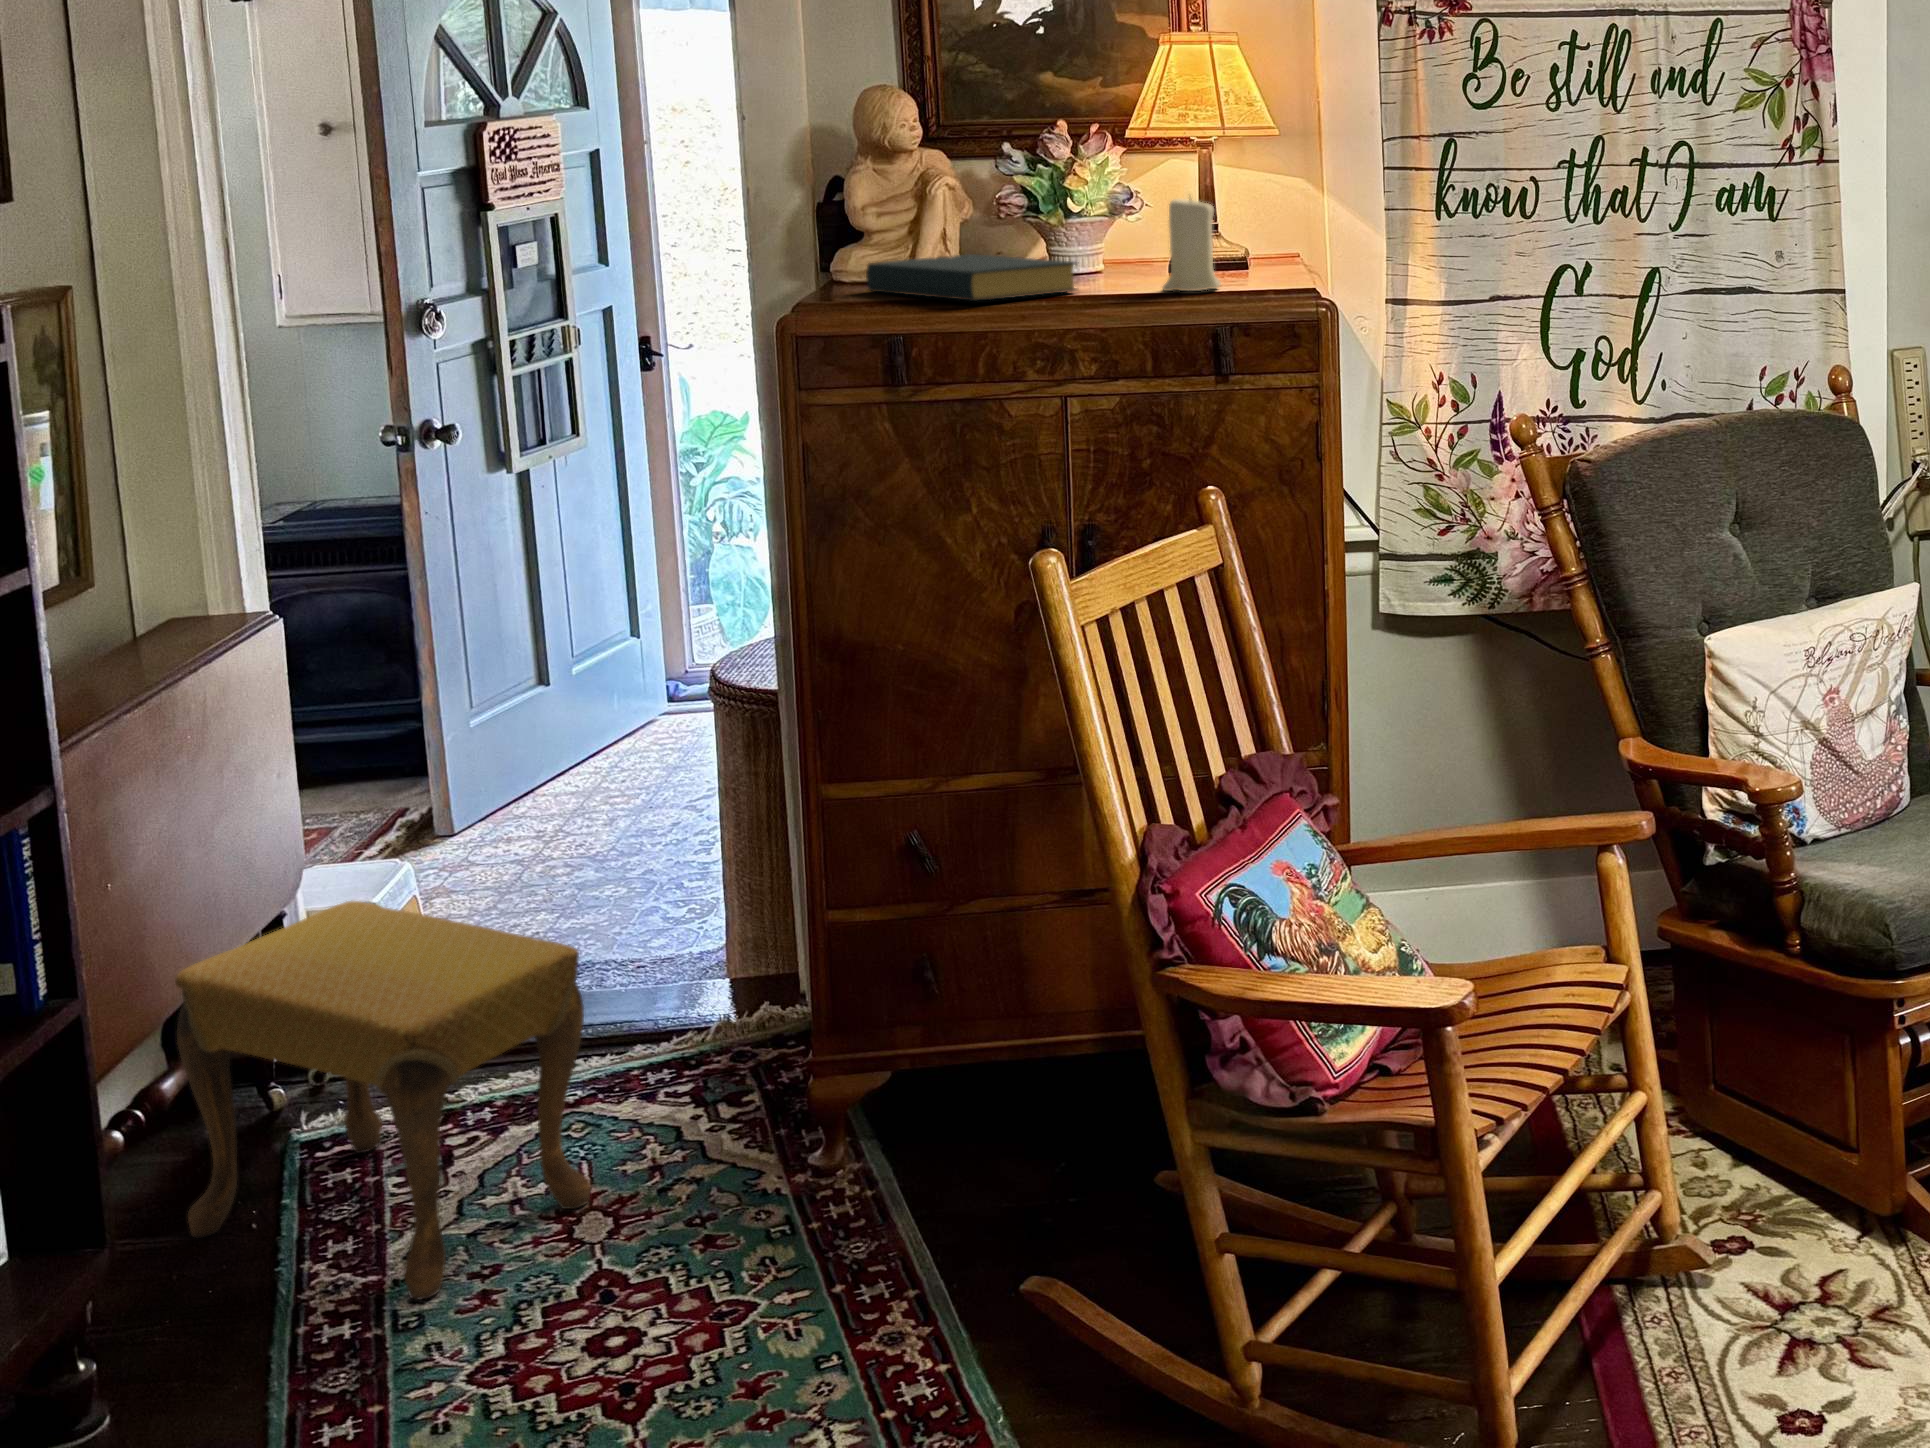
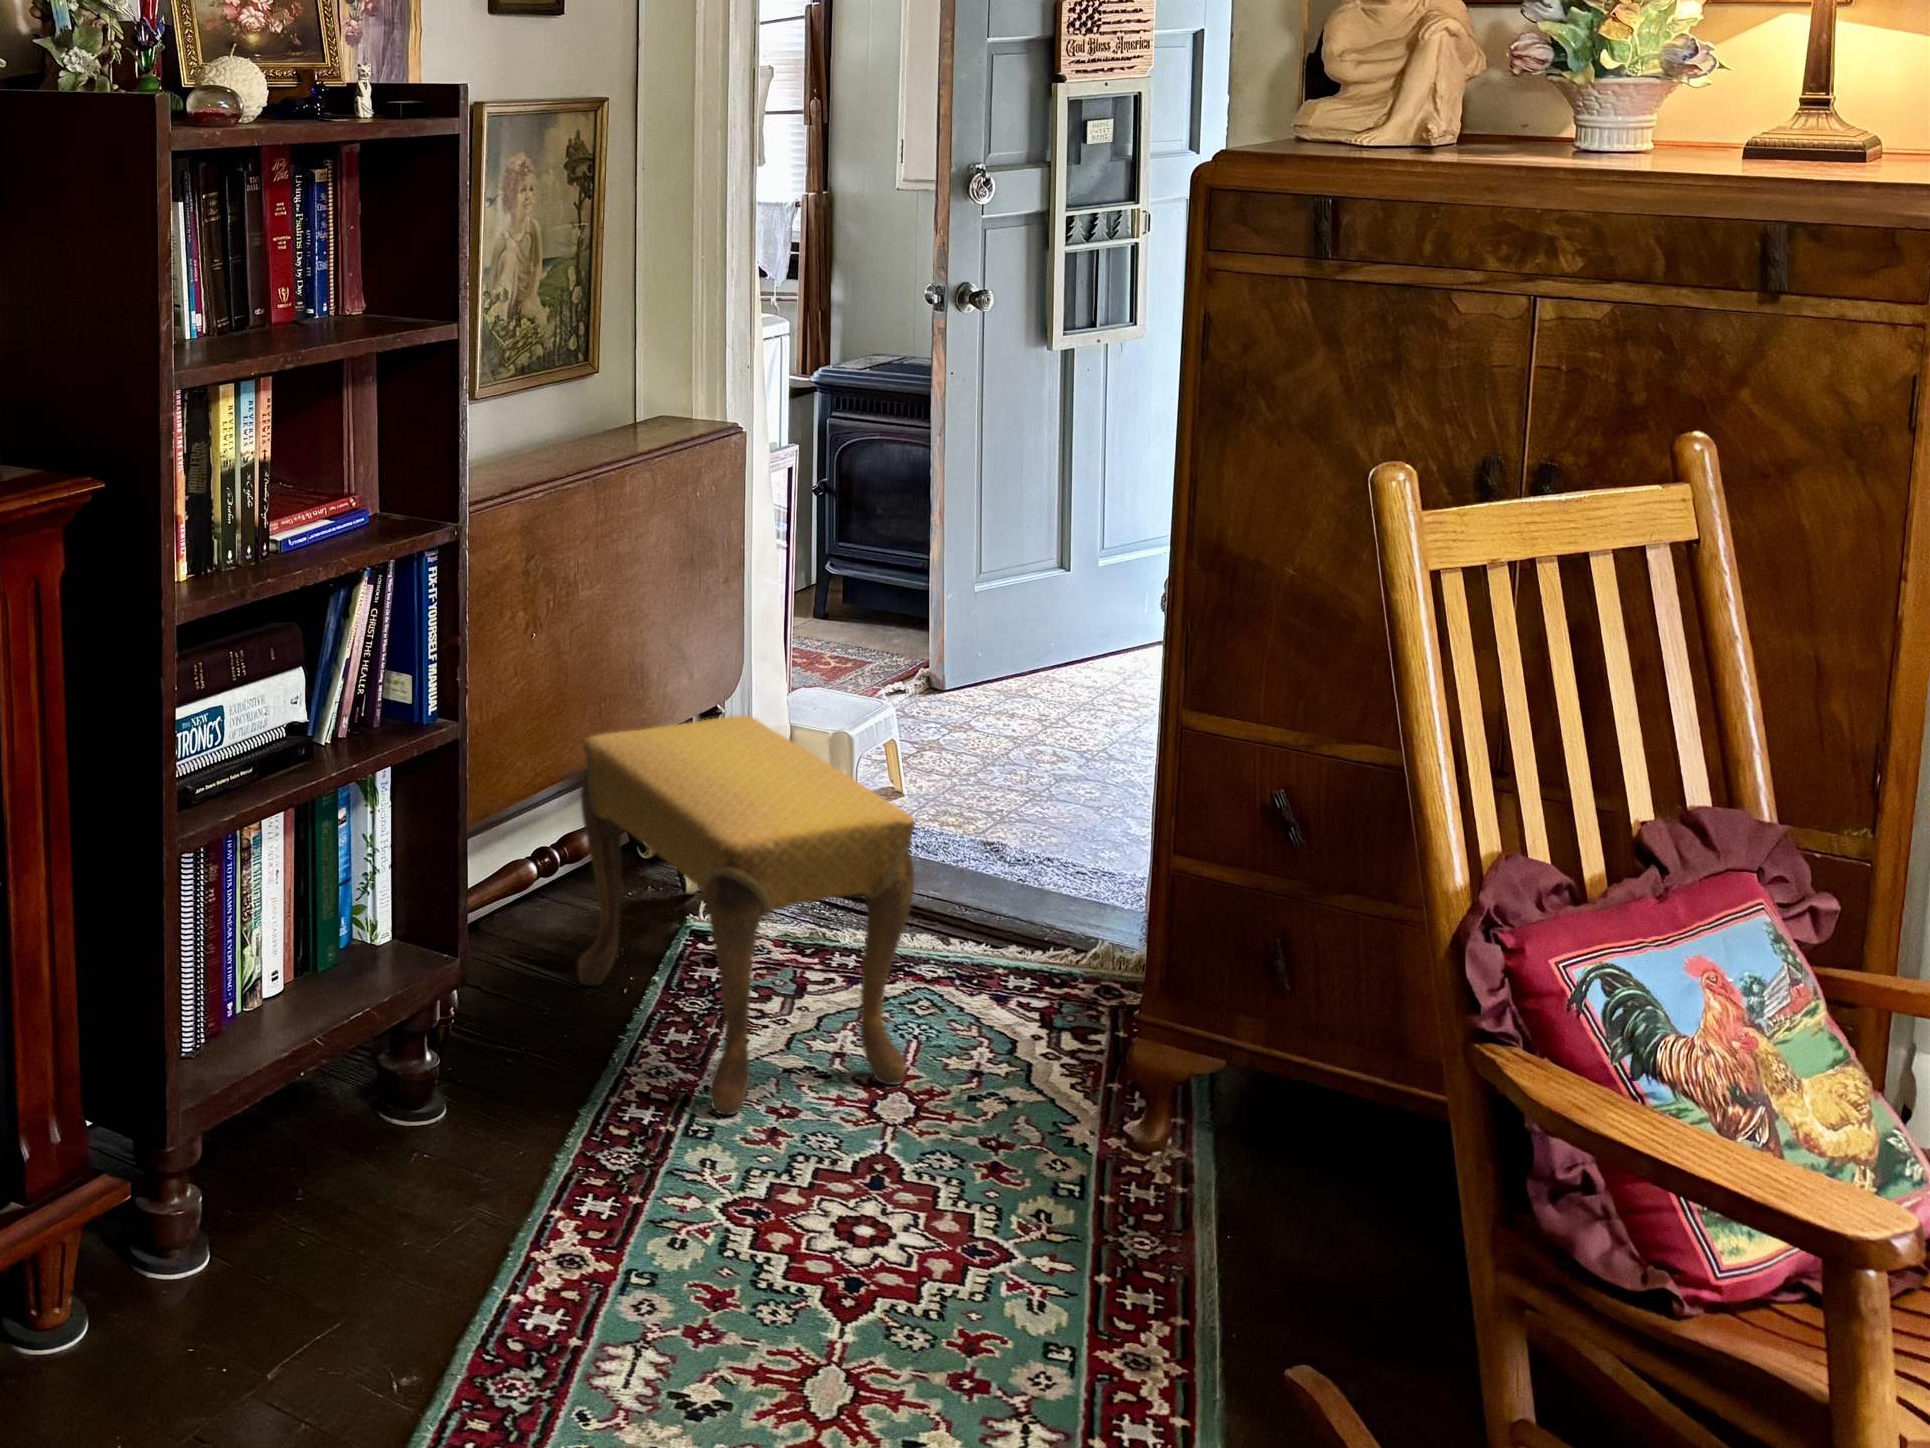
candle: present [1163,199,1221,291] -> none [1707,41,1803,173]
hardback book: present [866,254,1077,301] -> none [1322,117,1591,165]

